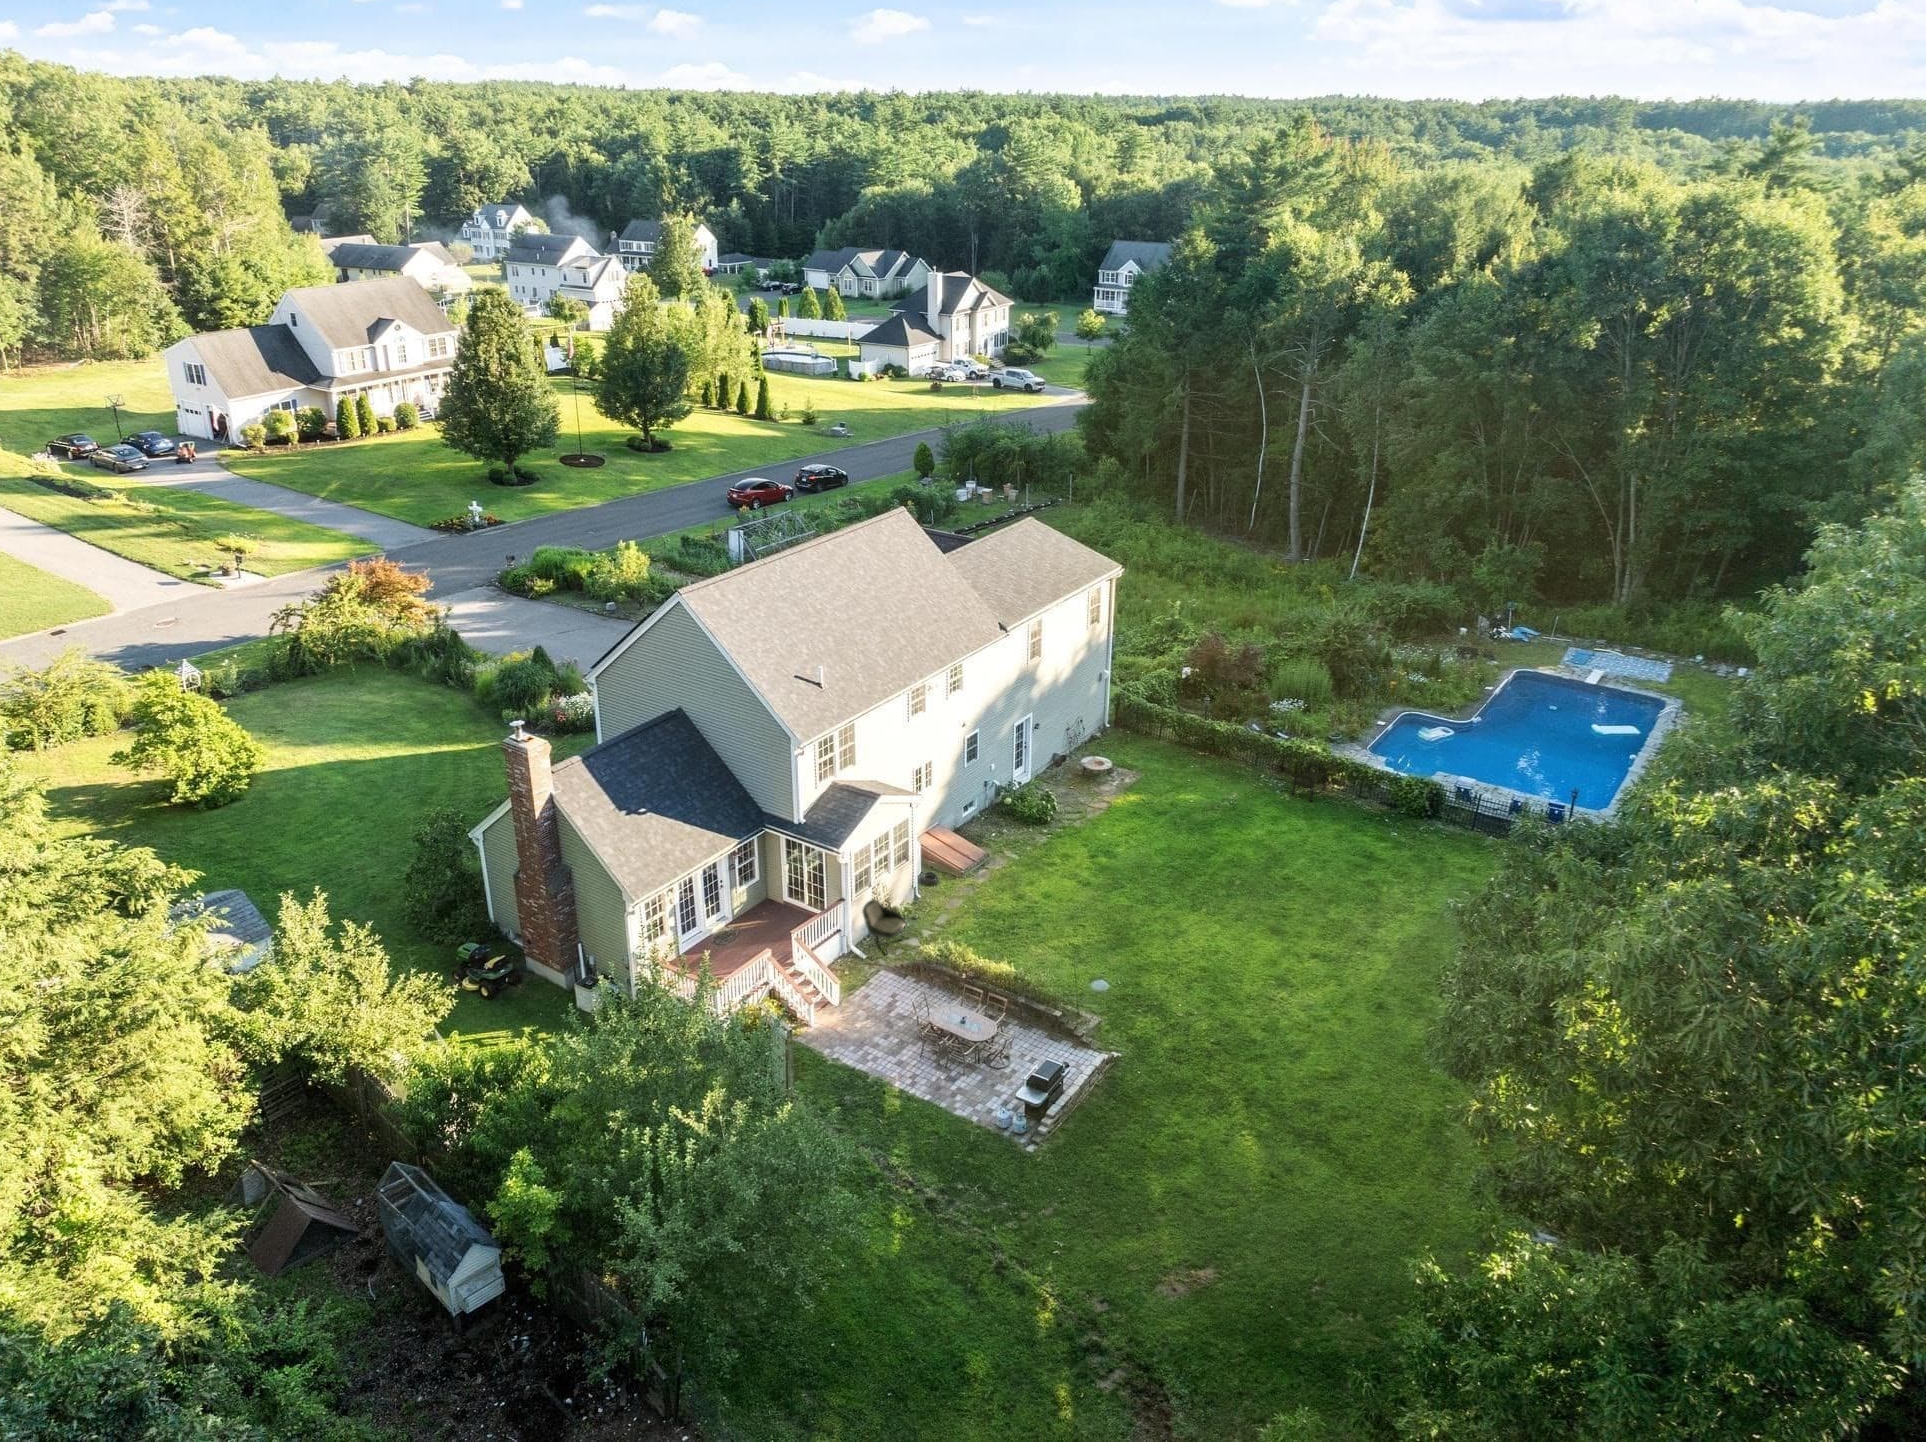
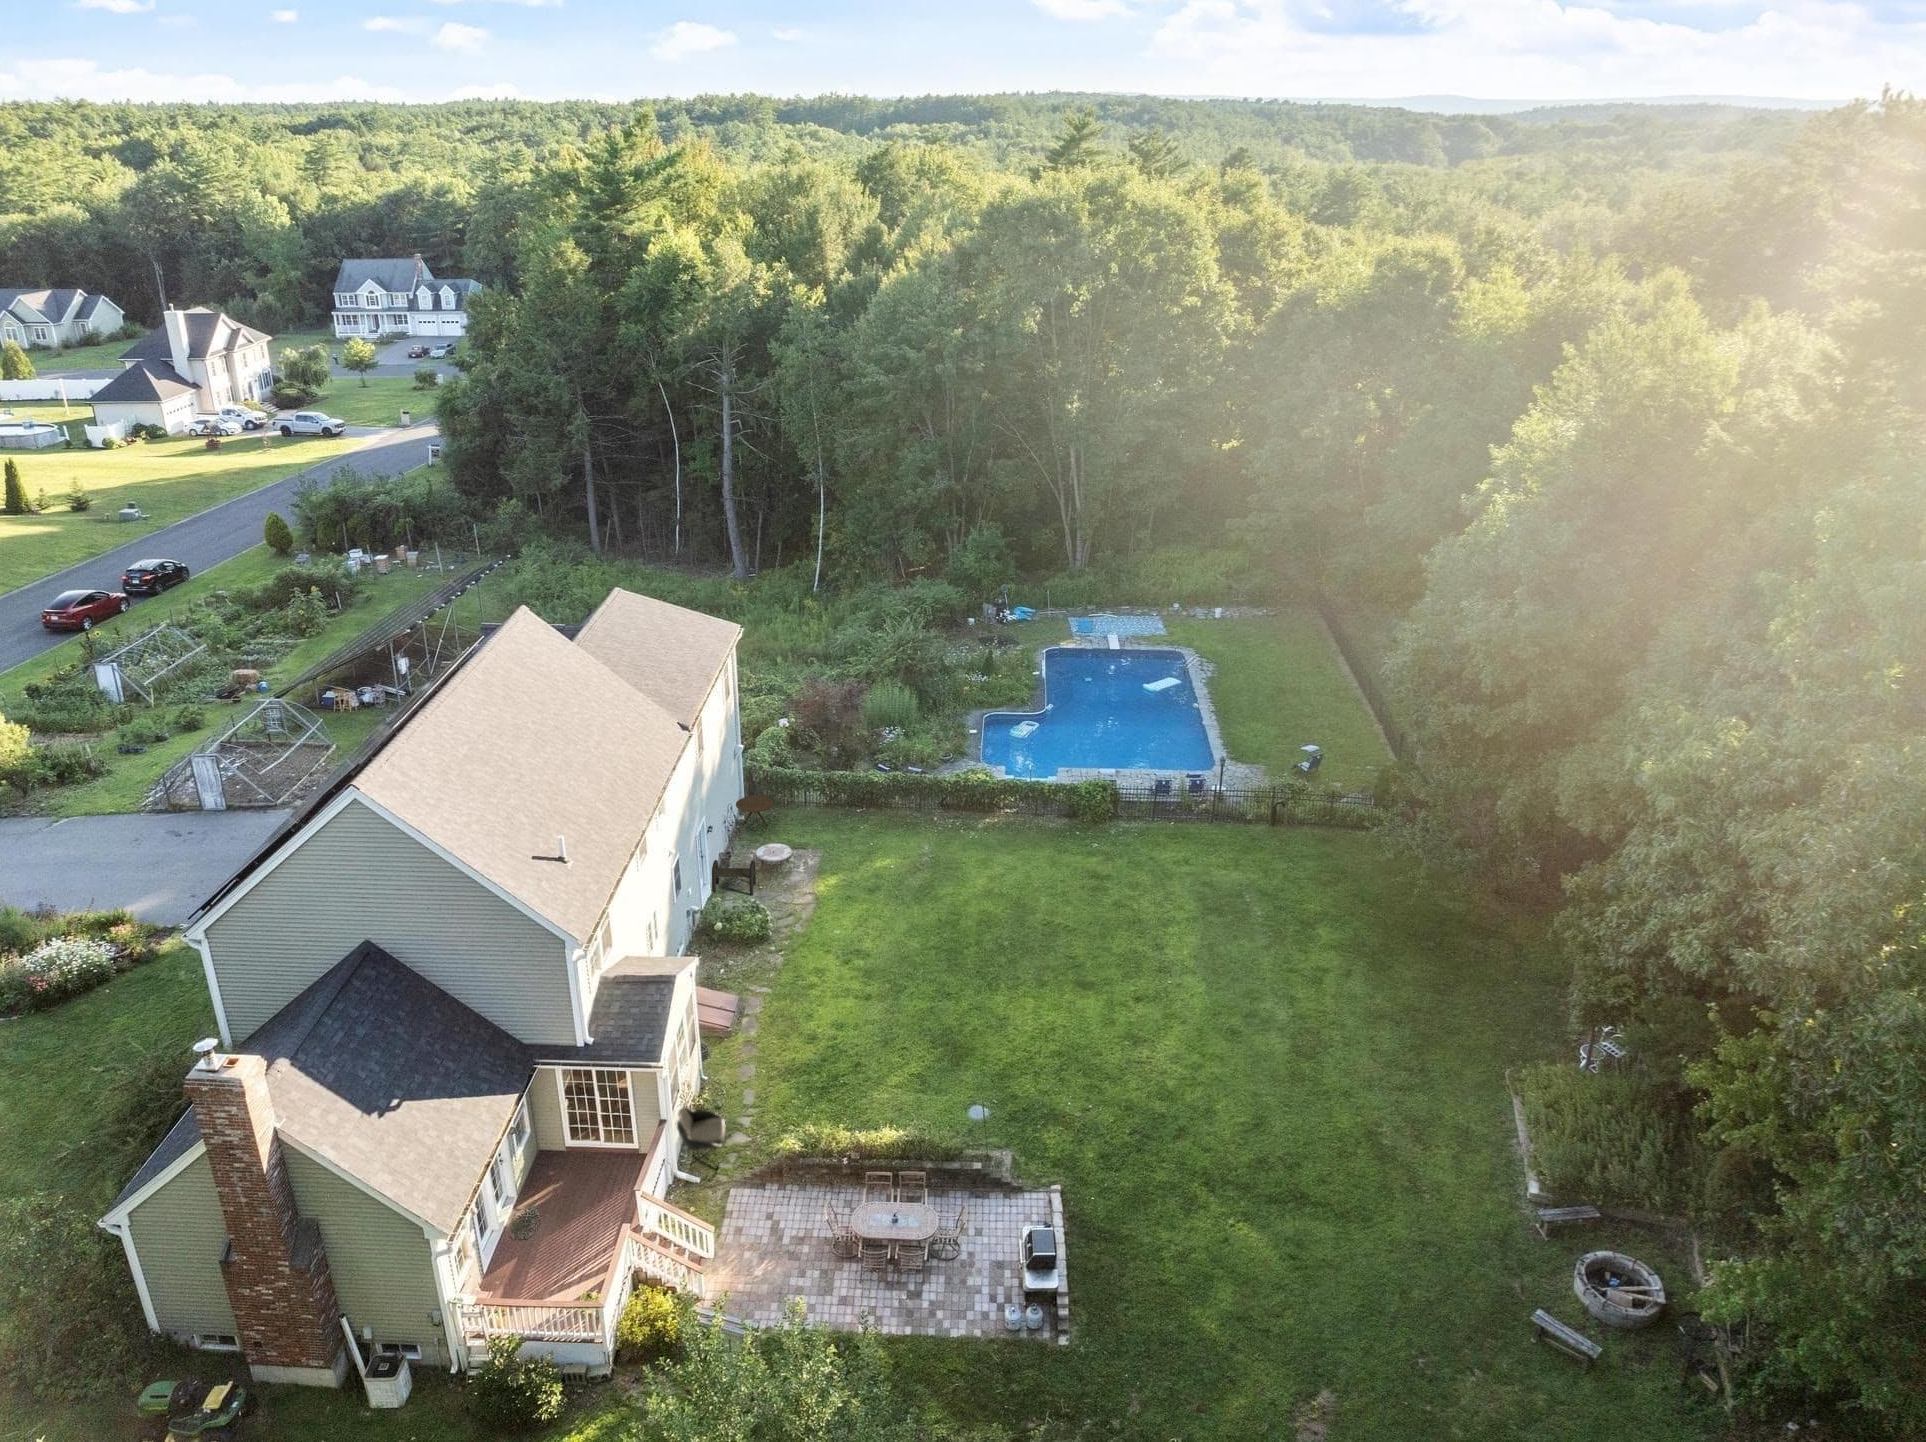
round table: none [1093,717,1126,747] -> present [736,796,773,831]
bench: present [1291,764,1327,801] -> present [712,860,756,895]

